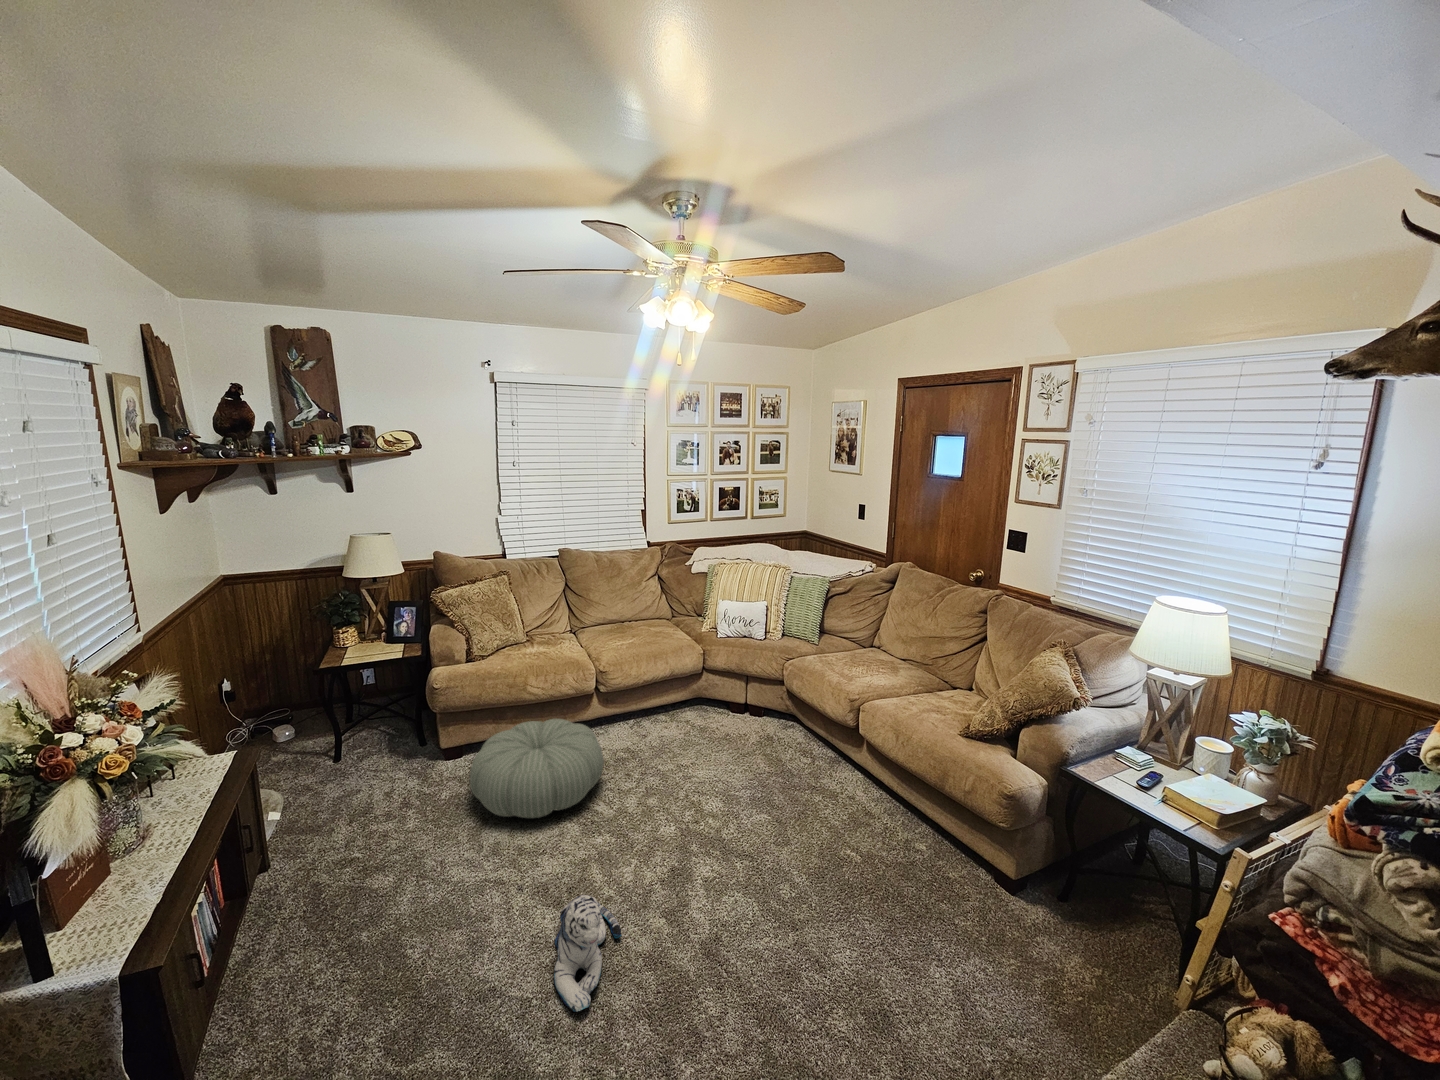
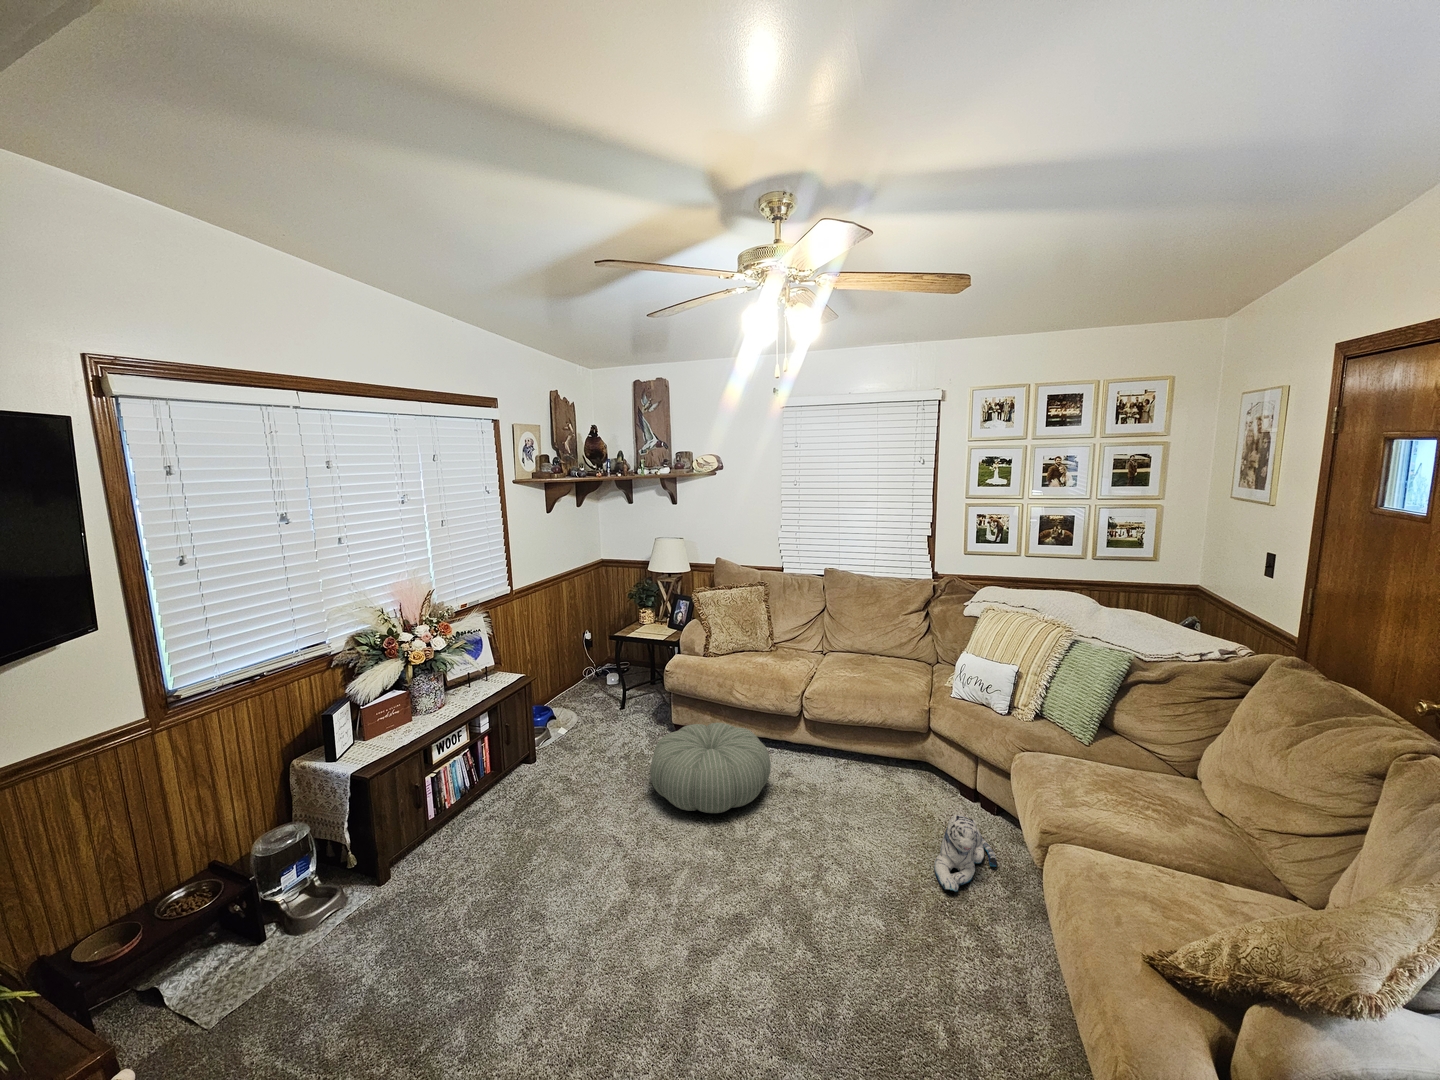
plush toy: present [554,895,622,1012] -> present [934,815,997,891]

